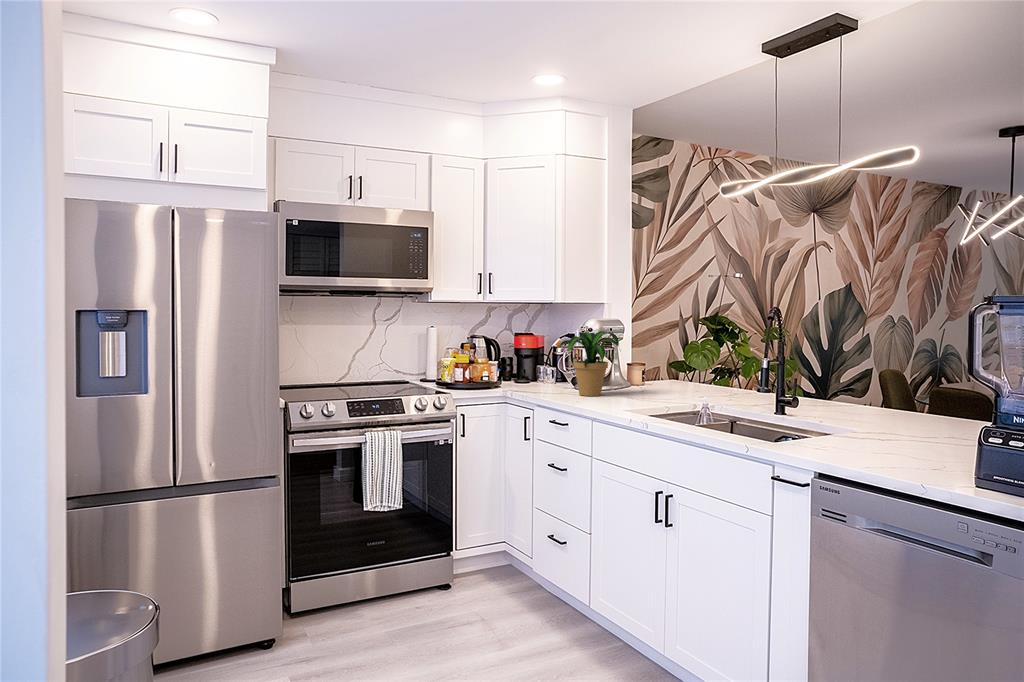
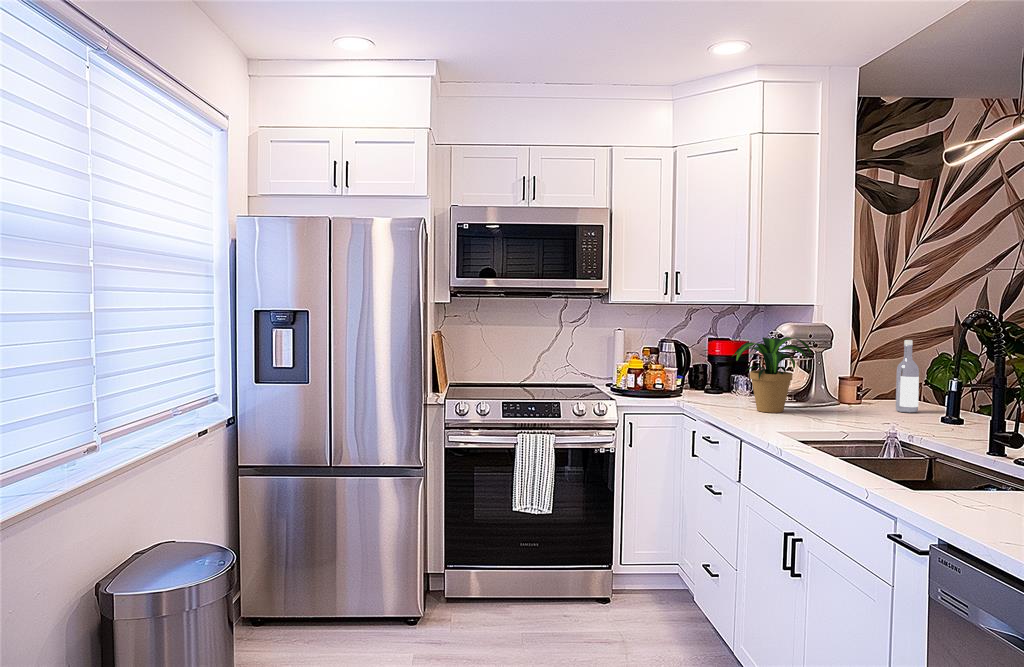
wine bottle: none [674,332,691,390] -> present [896,340,919,413]

